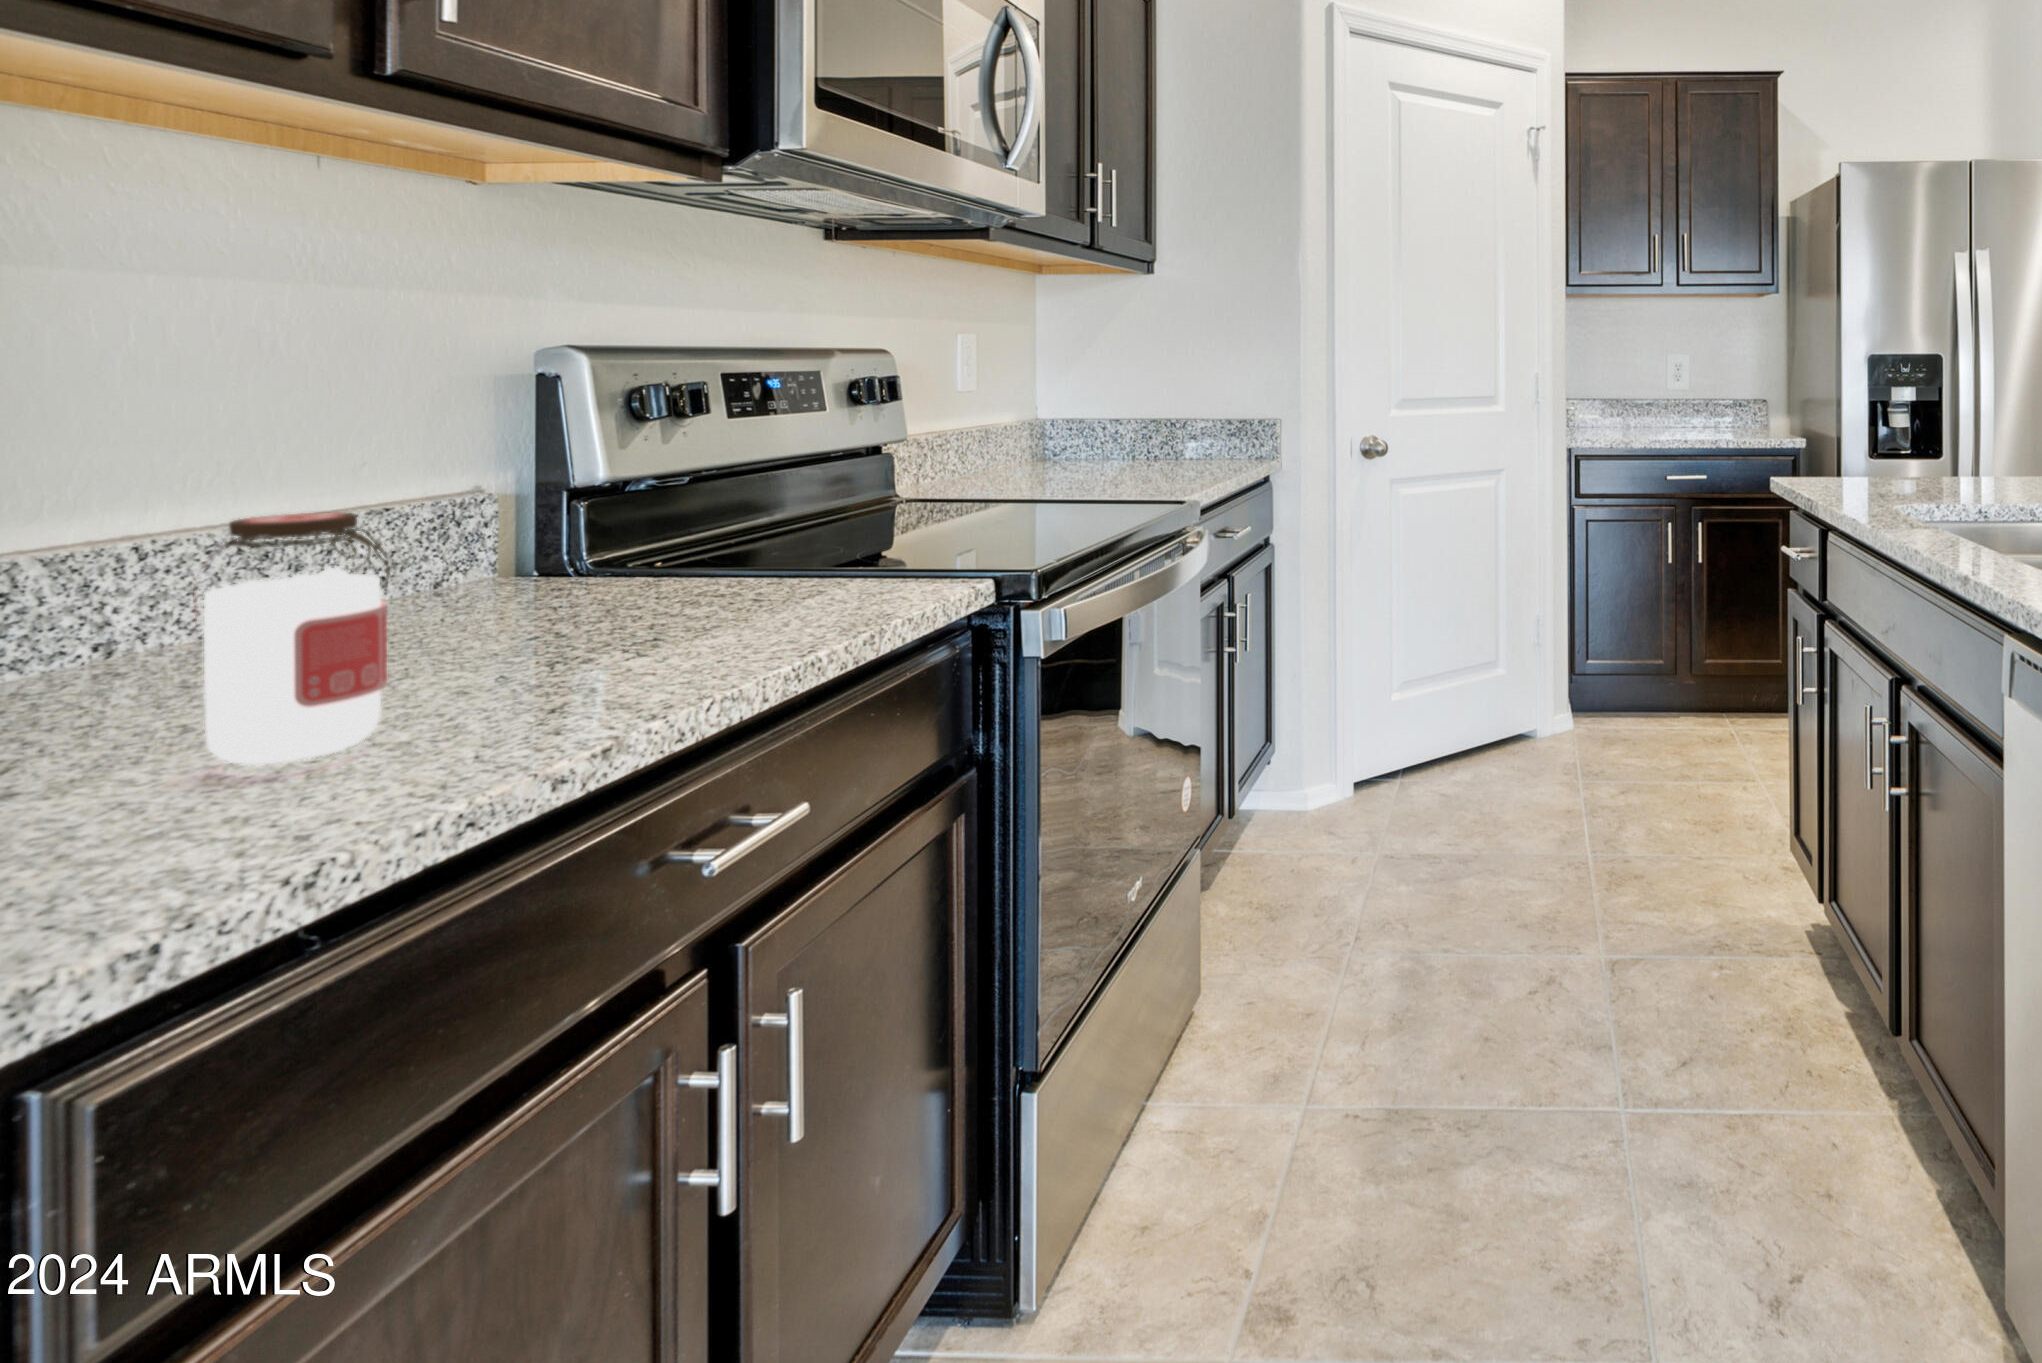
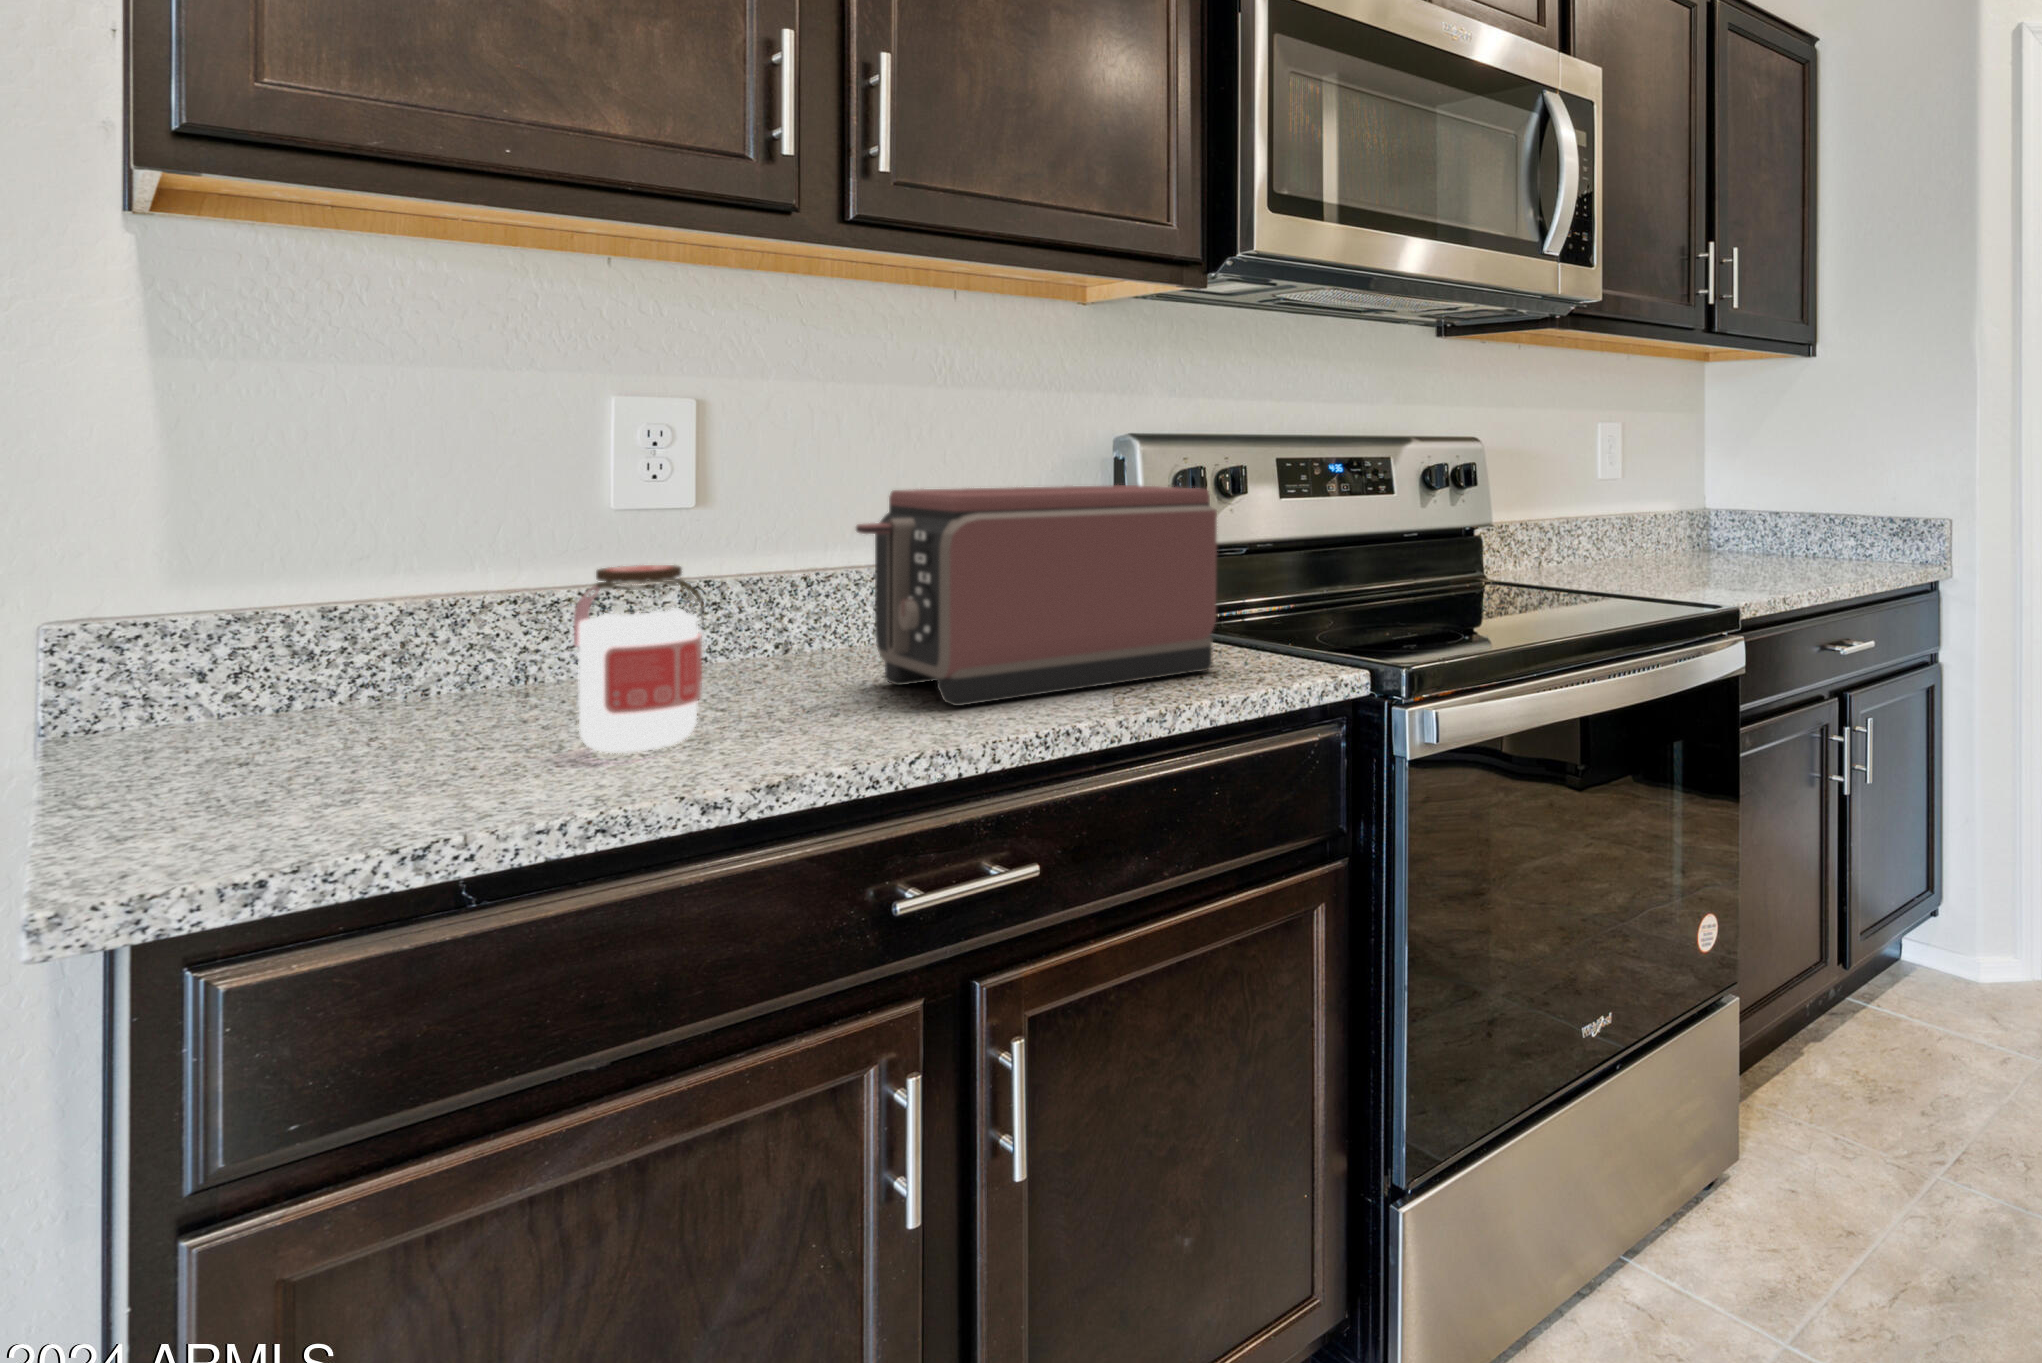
toaster: none [407,402,835,661] -> present [856,485,1217,706]

